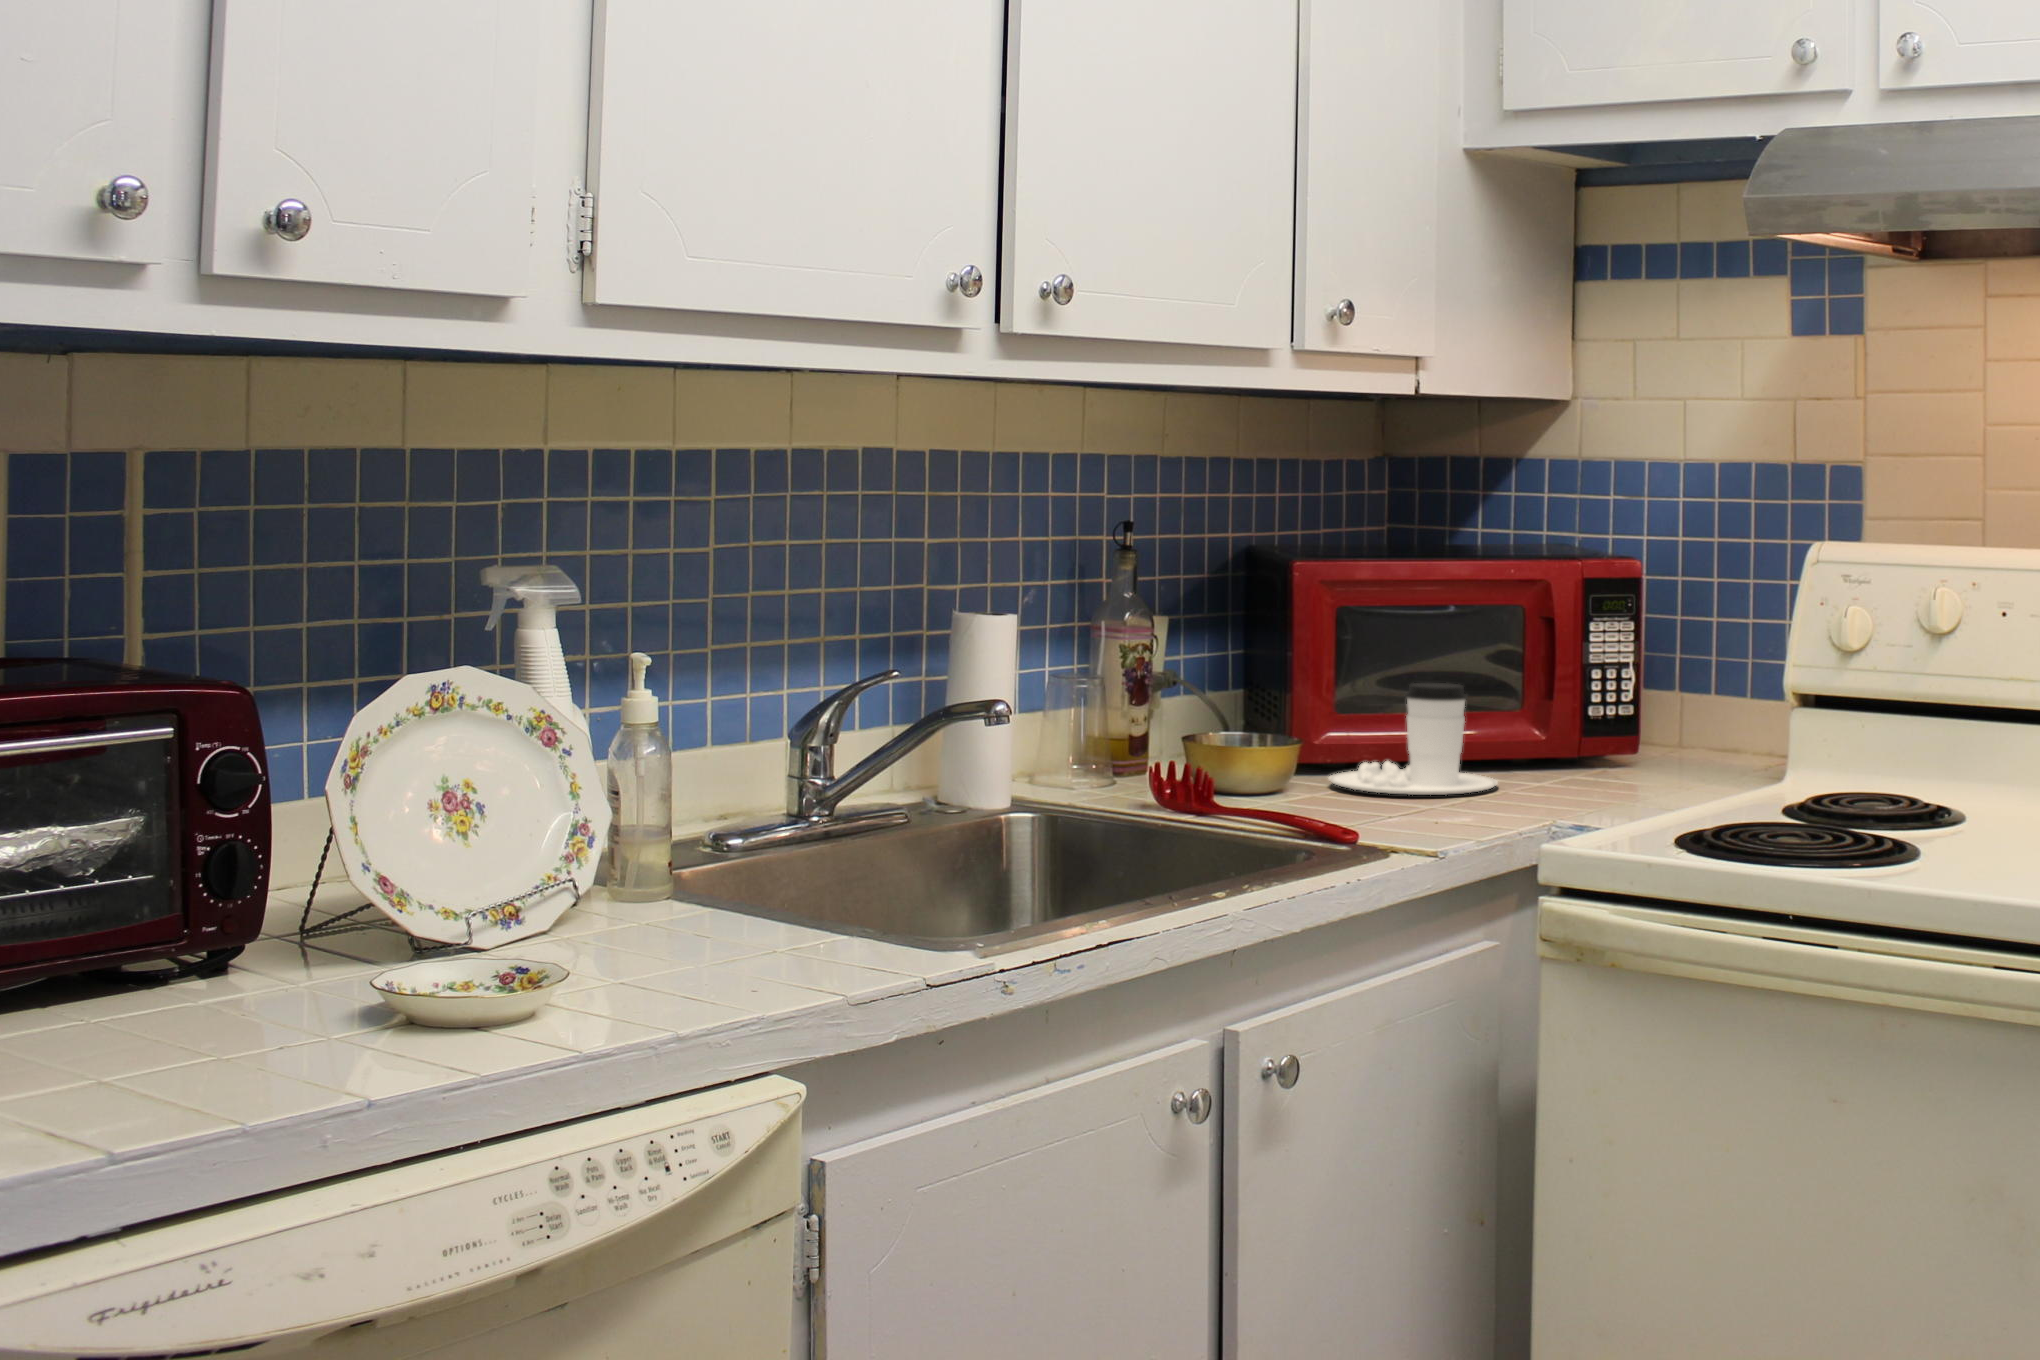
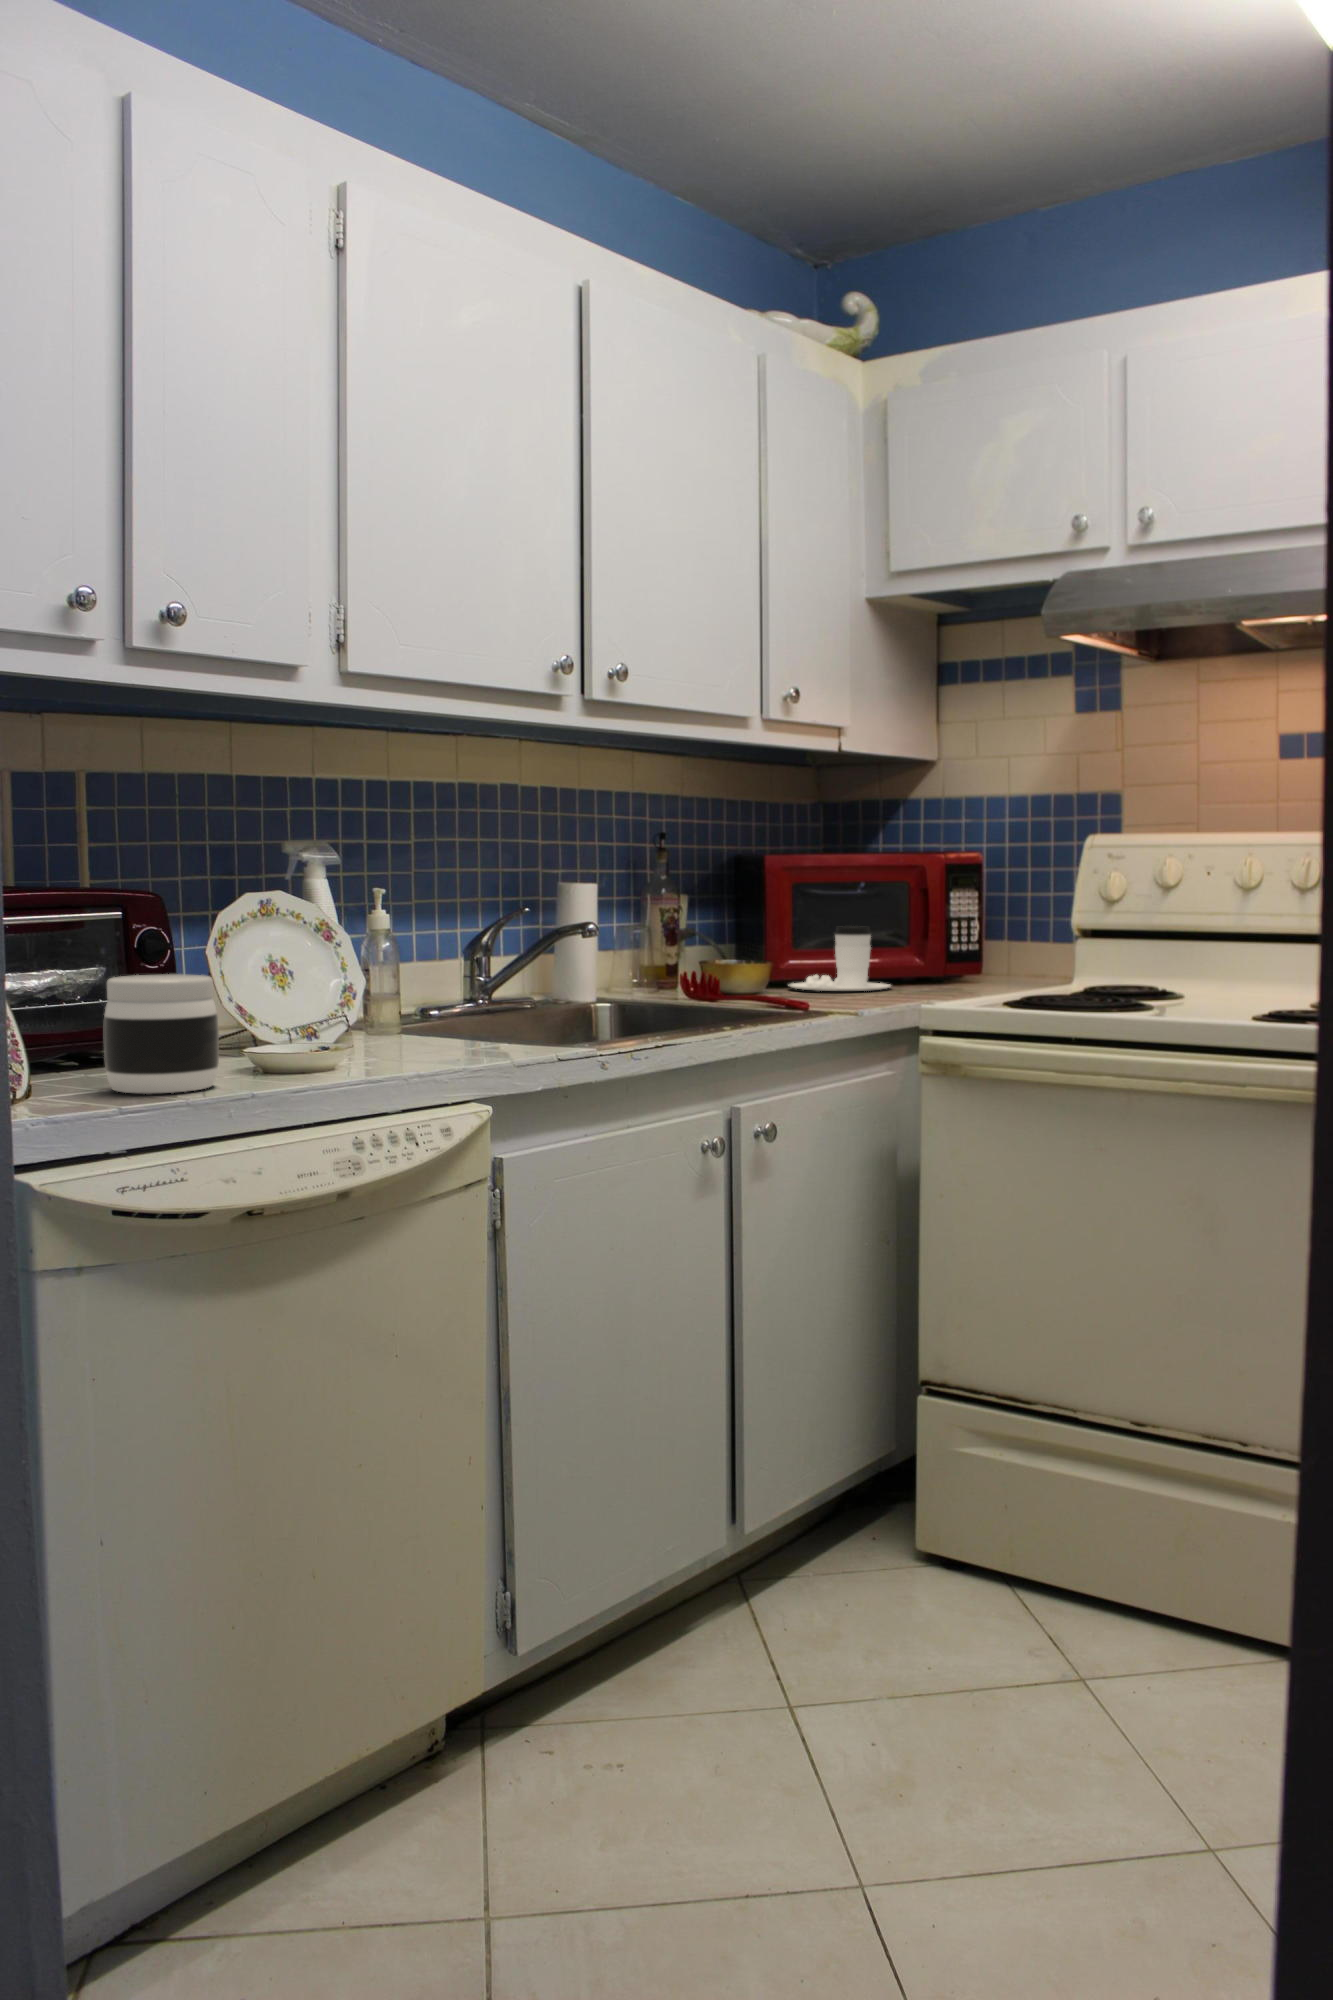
jar: none [106,865,321,1096] -> present [104,974,219,1094]

